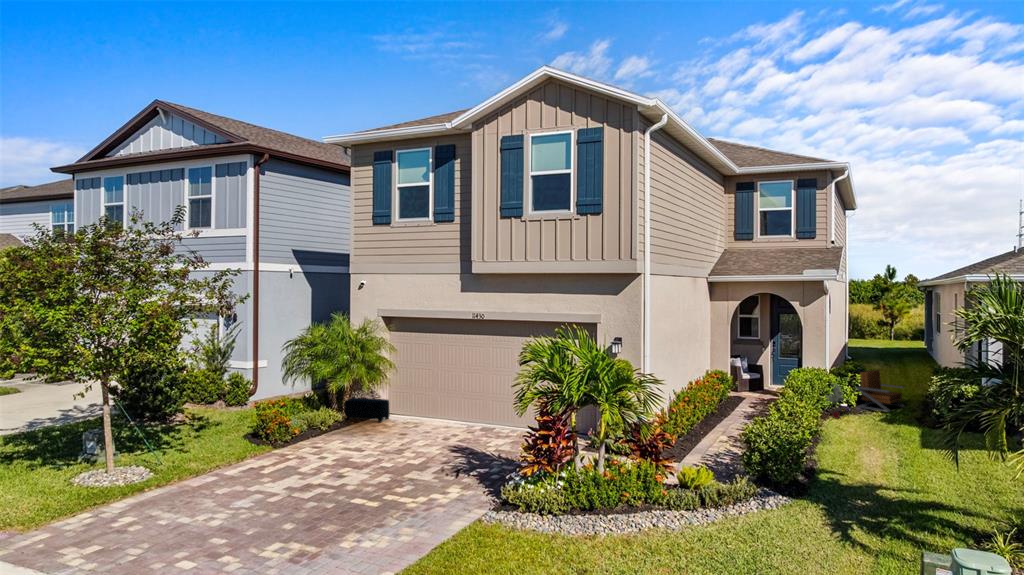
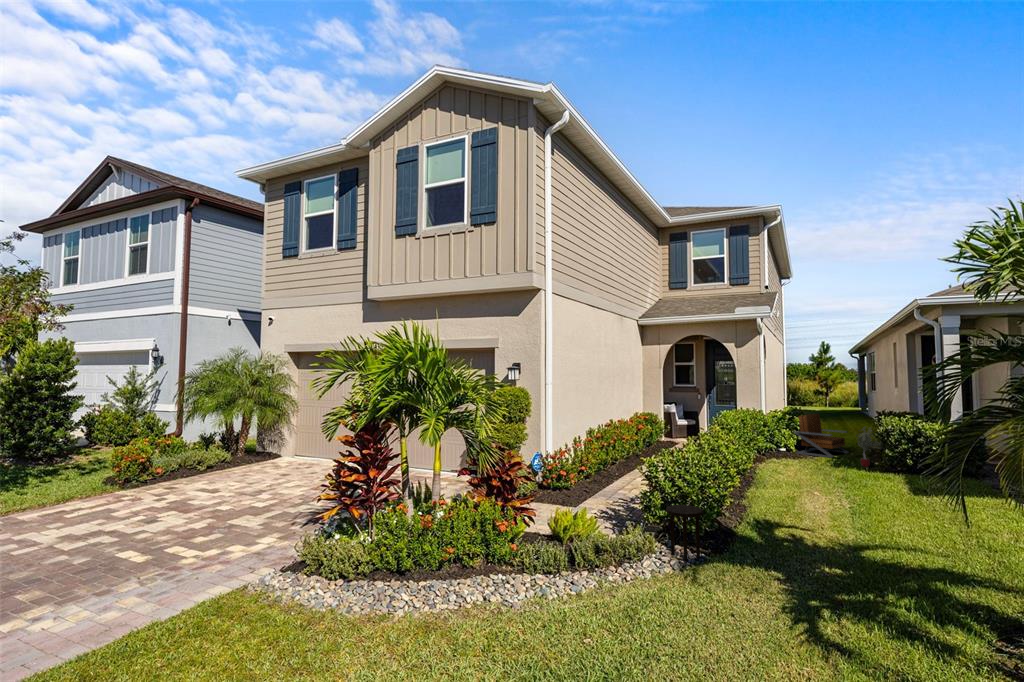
potted tree: present [825,385,843,419] -> present [858,427,880,467]
bench: present [344,398,389,422] -> none [244,439,294,464]
side table: none [764,462,792,501] -> present [666,505,703,560]

